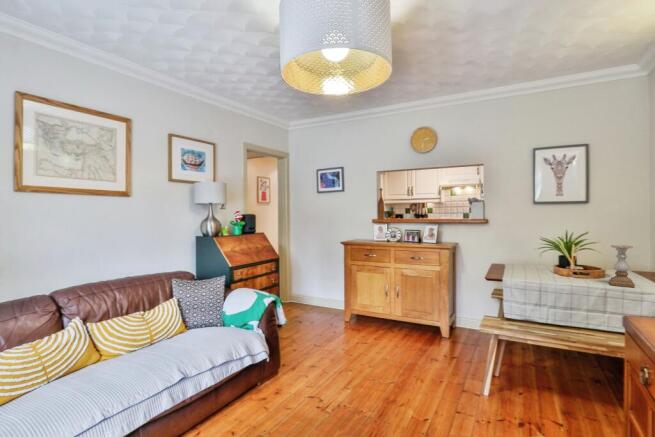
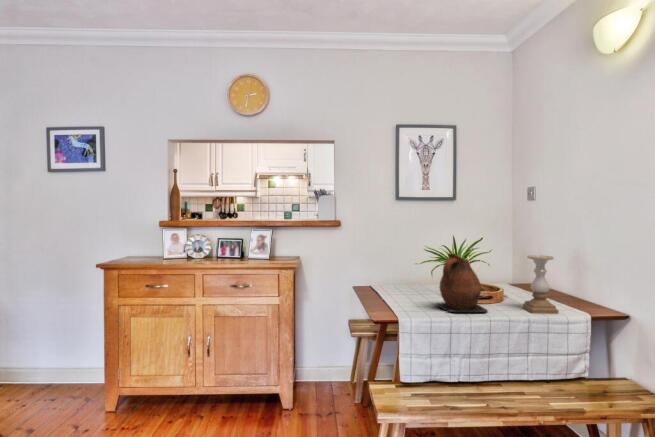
ceramic pitcher: none [537,241,575,282] -> present [437,253,488,313]

